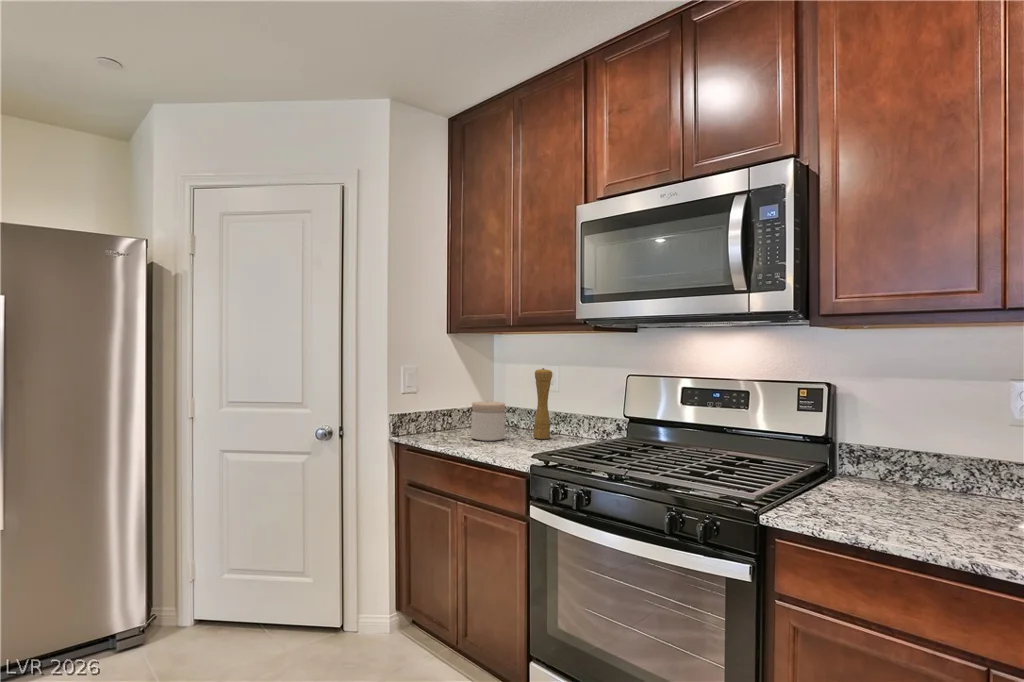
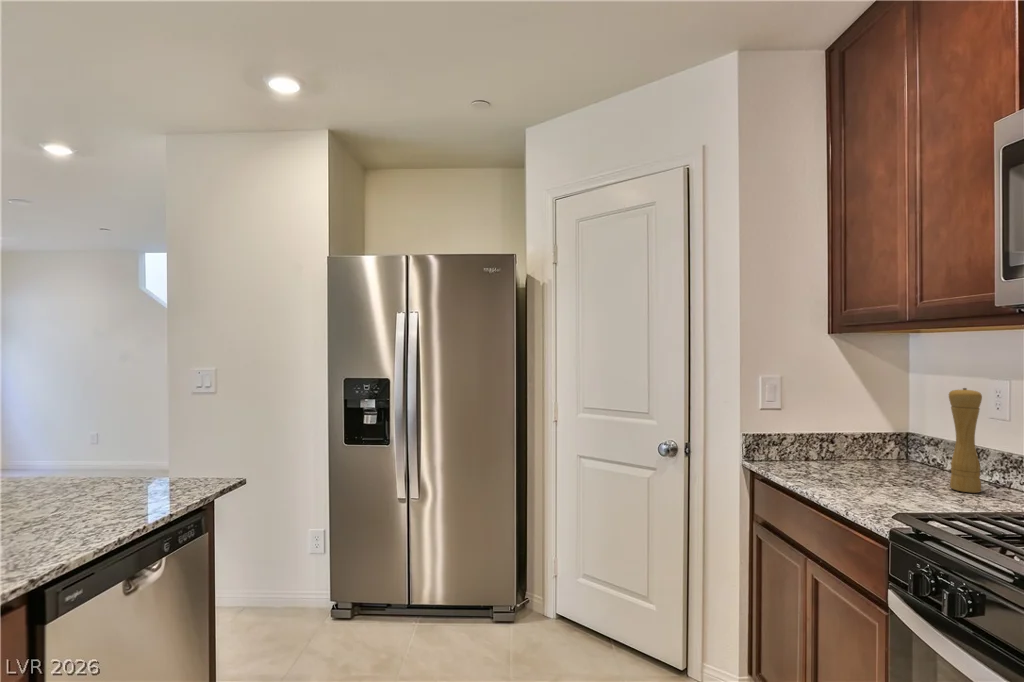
jar: present [471,402,505,441] -> none [846,429,899,483]

